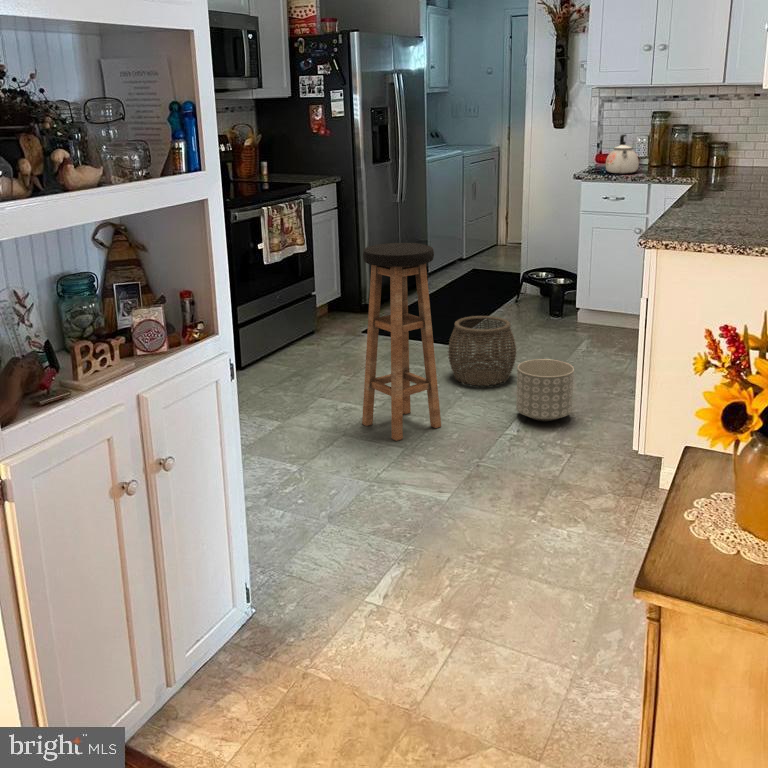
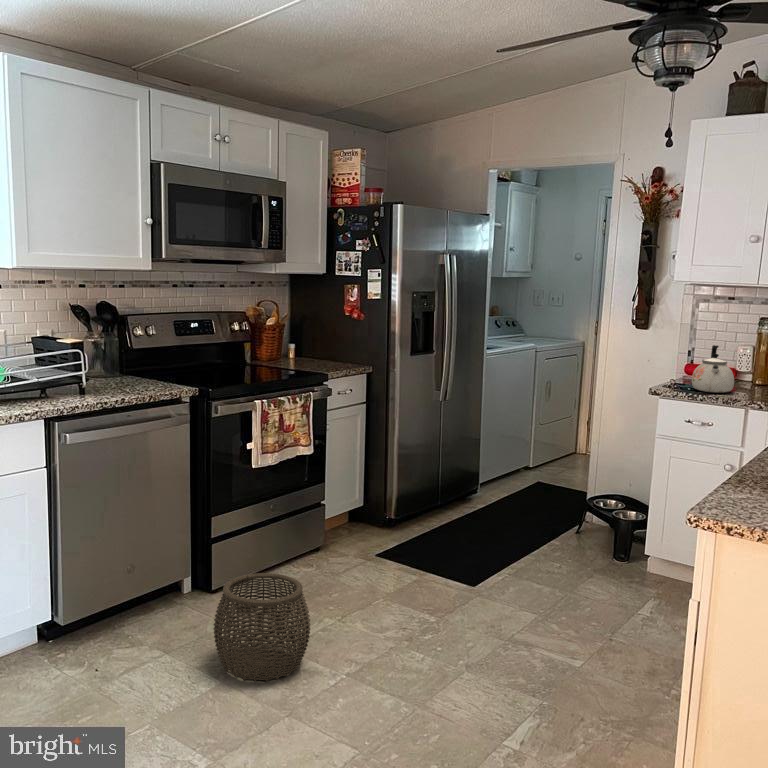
bar stool: present [362,243,441,441] -> none [319,468,426,742]
woven basket: present [448,316,516,386] -> present [214,573,311,681]
planter: present [516,359,574,421] -> none [532,641,614,735]

